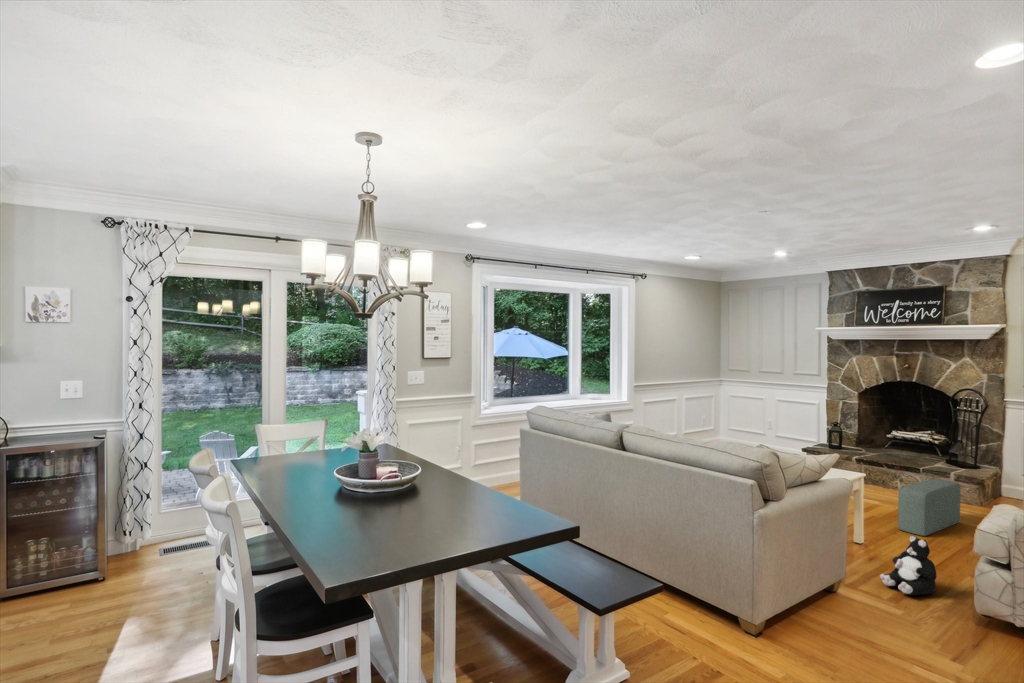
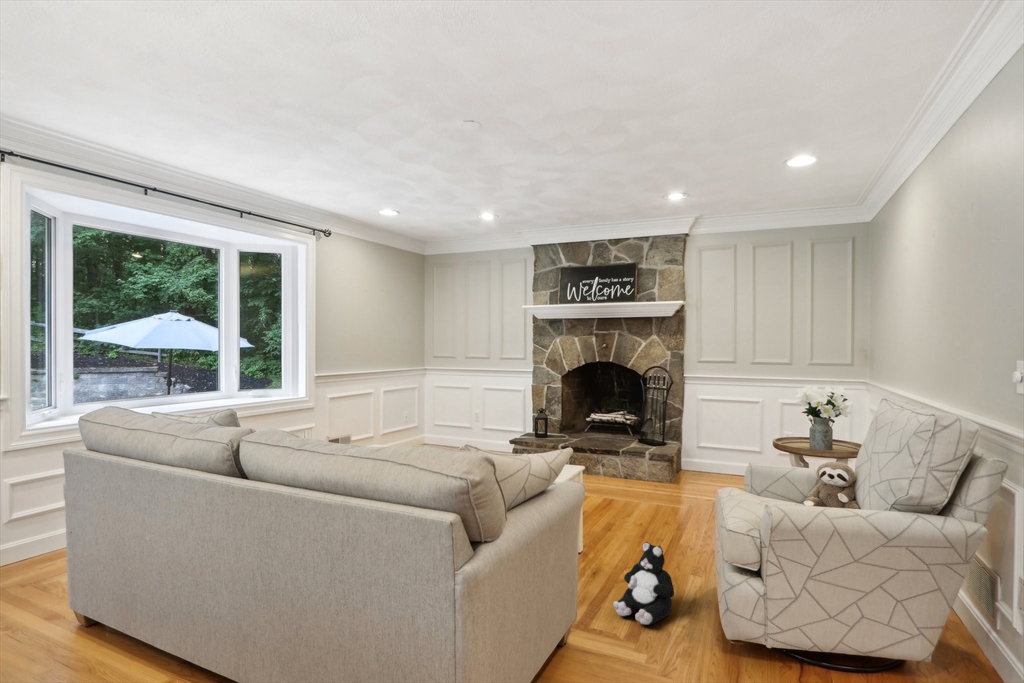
pouf: present [898,479,961,536] -> none [612,461,662,529]

